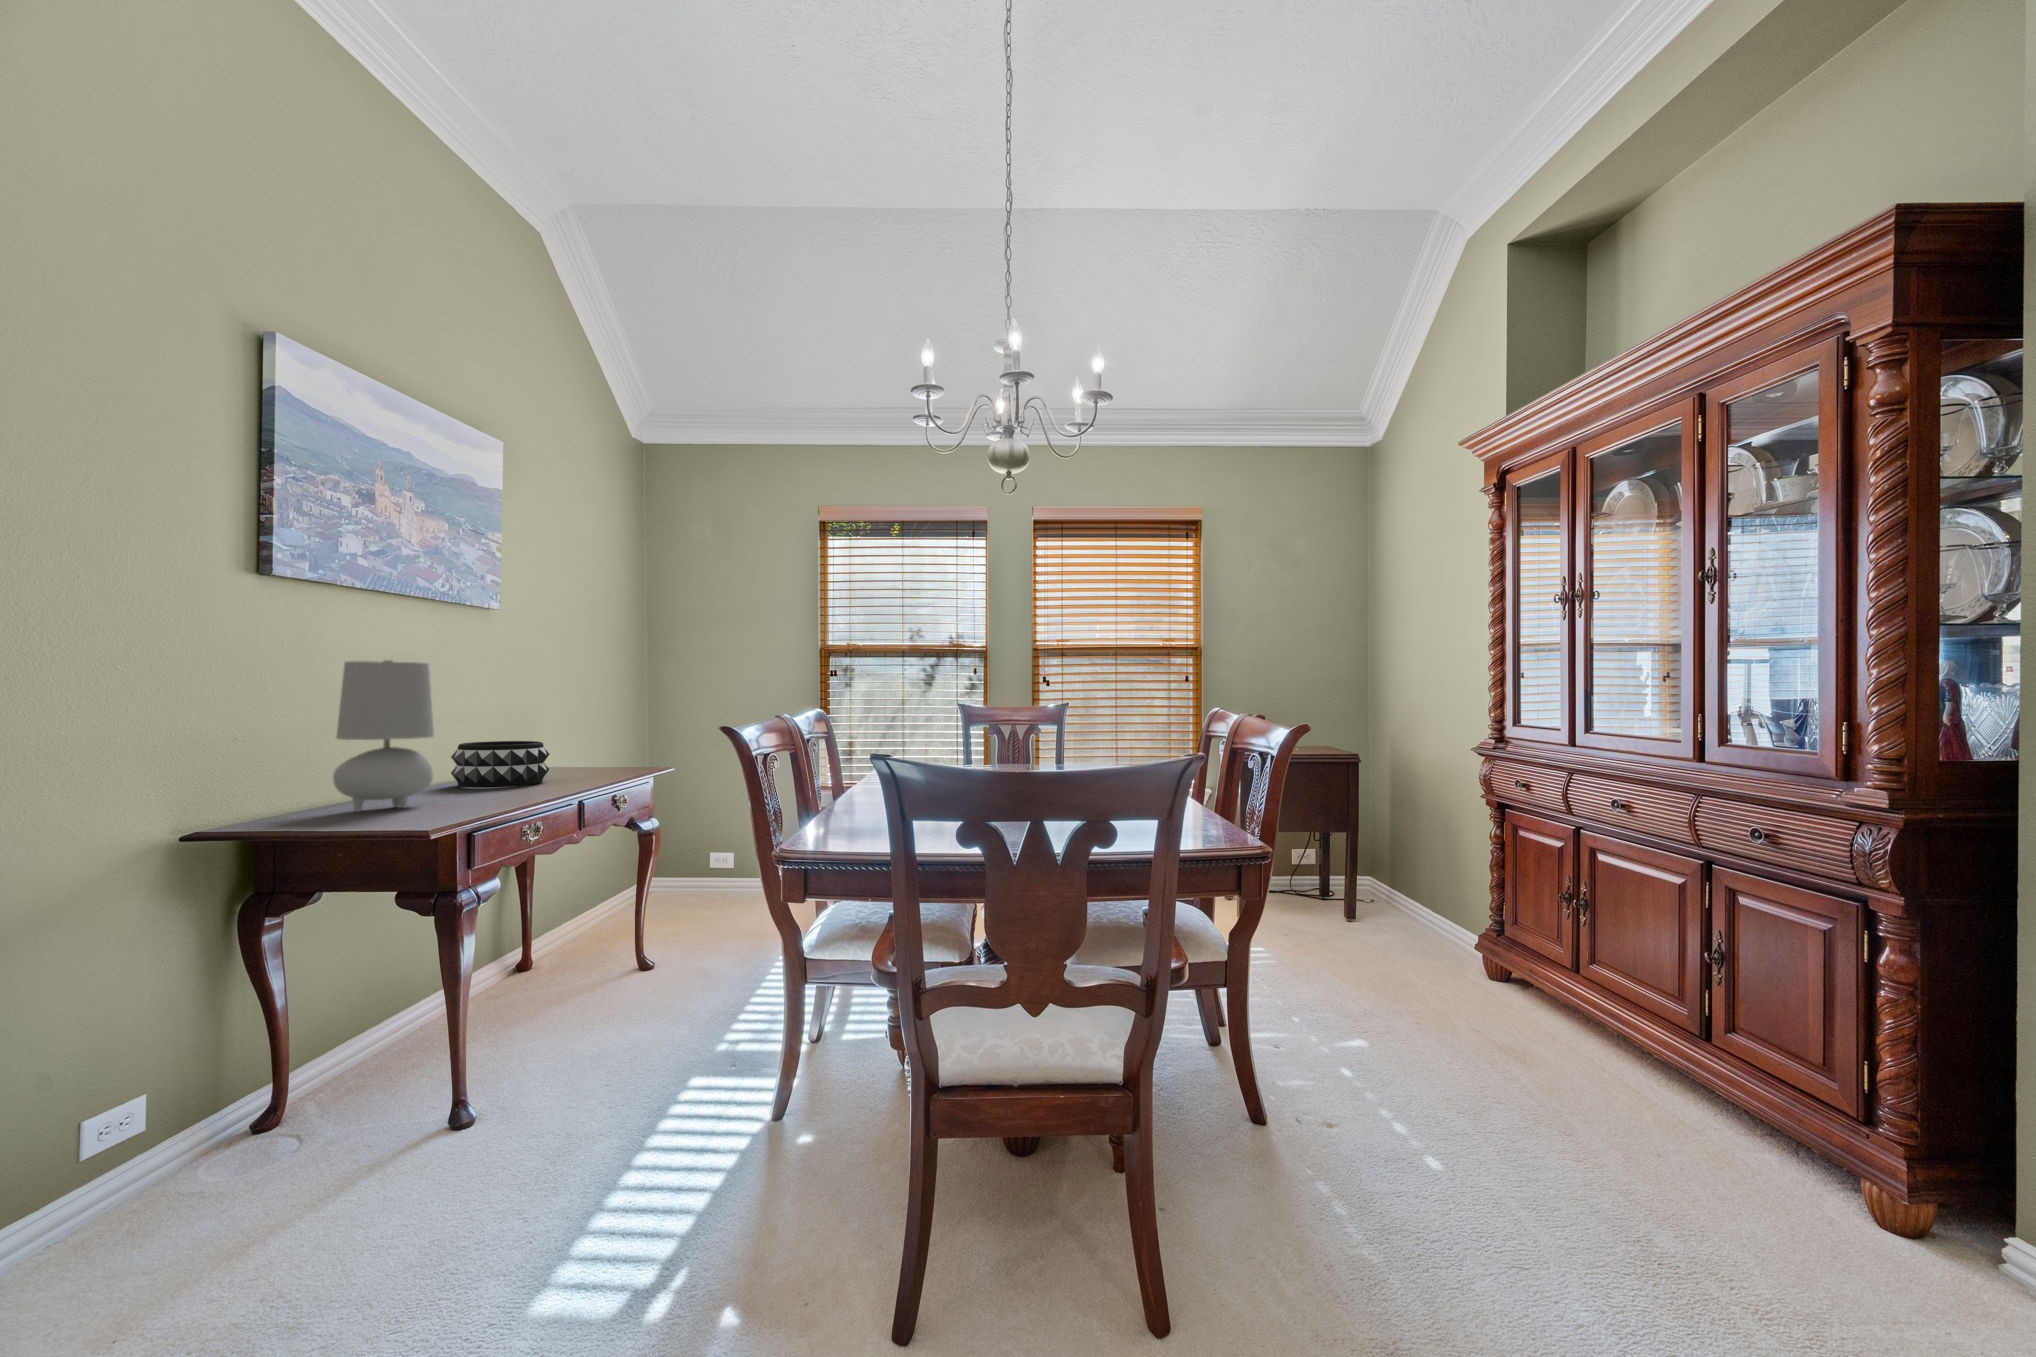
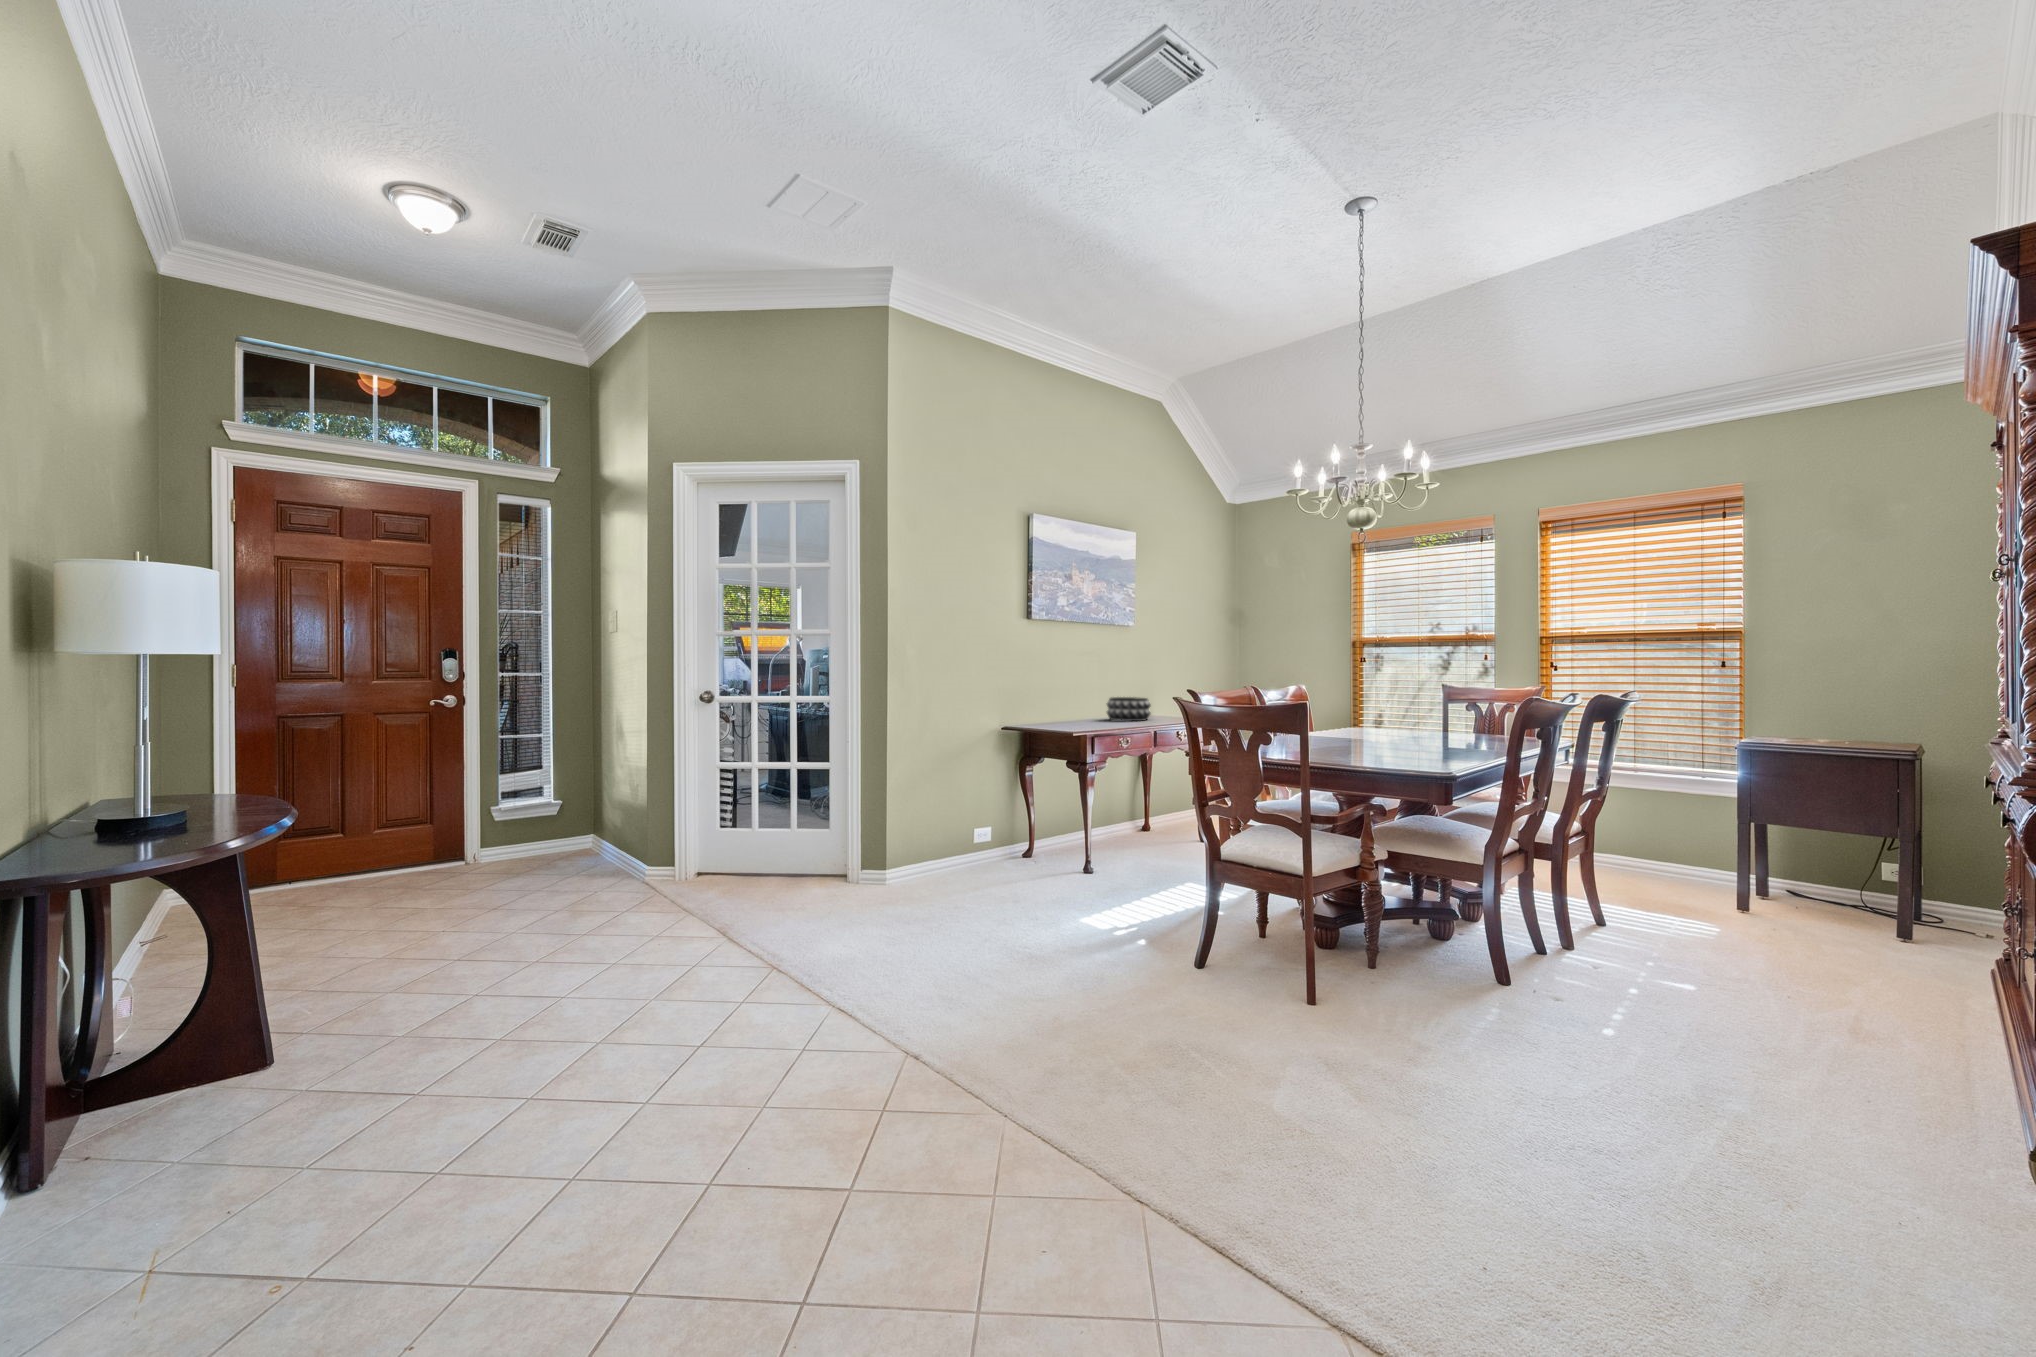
table lamp: present [333,660,434,811] -> none [1049,656,1088,725]

